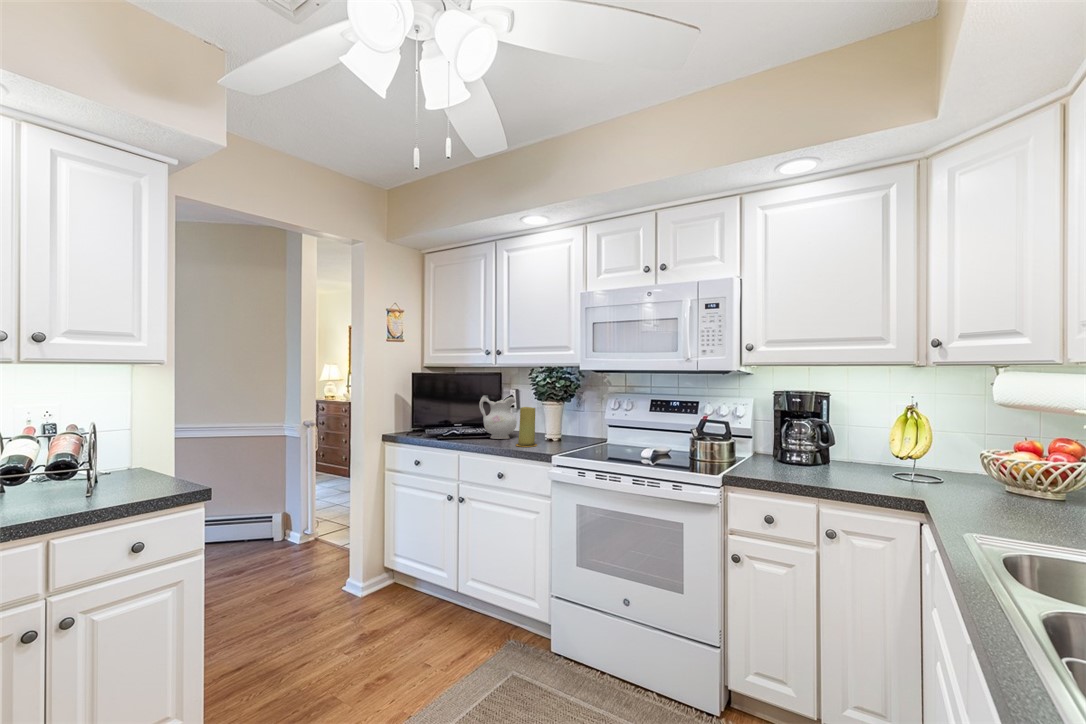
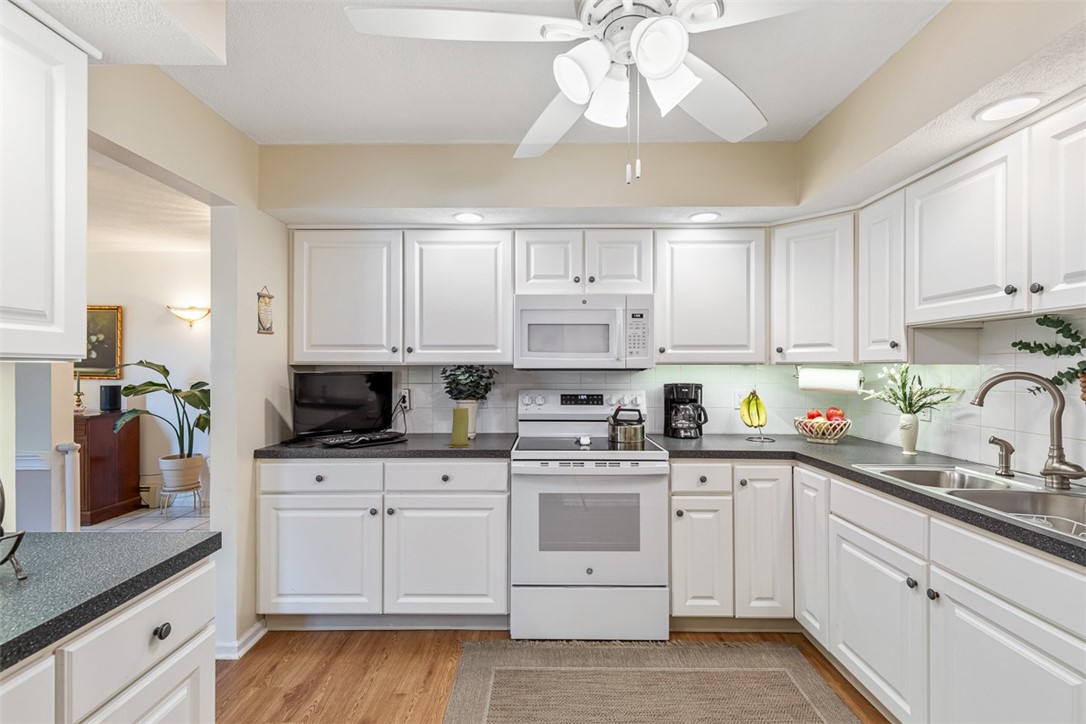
ceramic pitcher: present [479,395,517,439] -> none [388,398,429,444]

